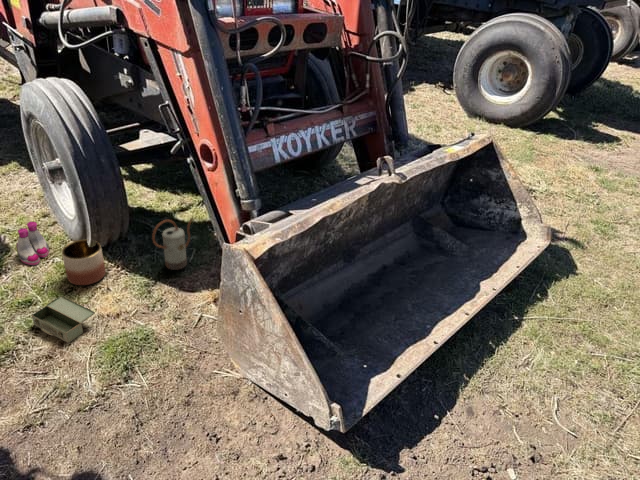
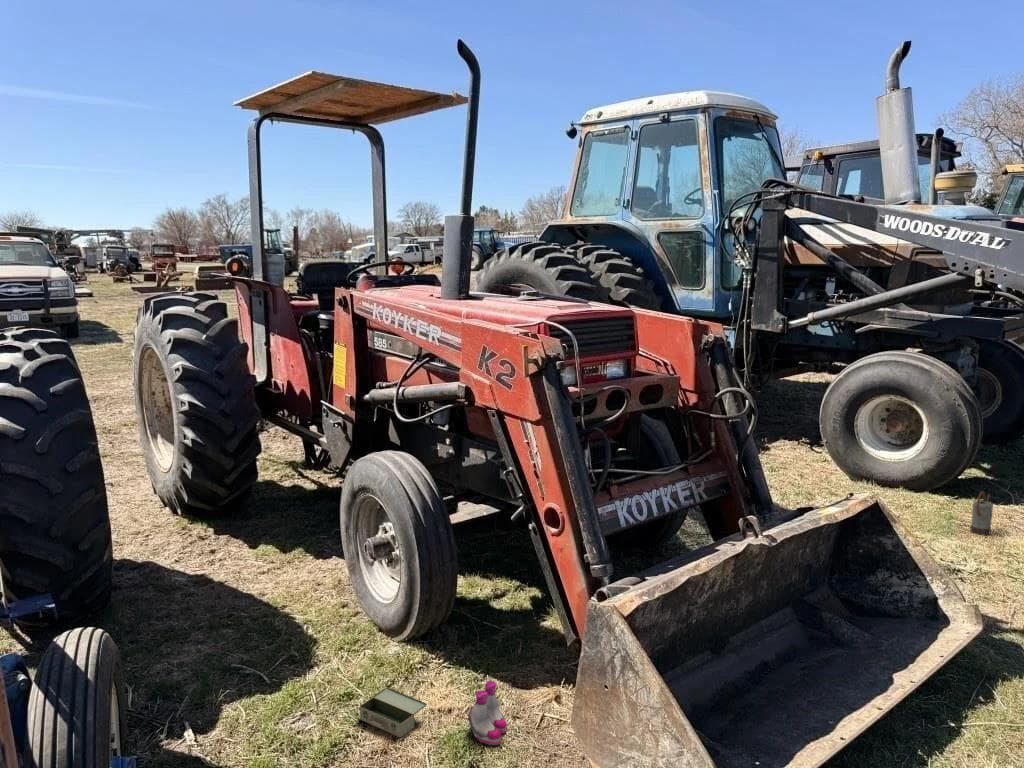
watering can: present [152,218,192,270] -> present [971,491,993,535]
boots: present [16,222,49,265] -> present [468,681,507,745]
planter: present [62,240,106,285] -> none [383,627,426,680]

